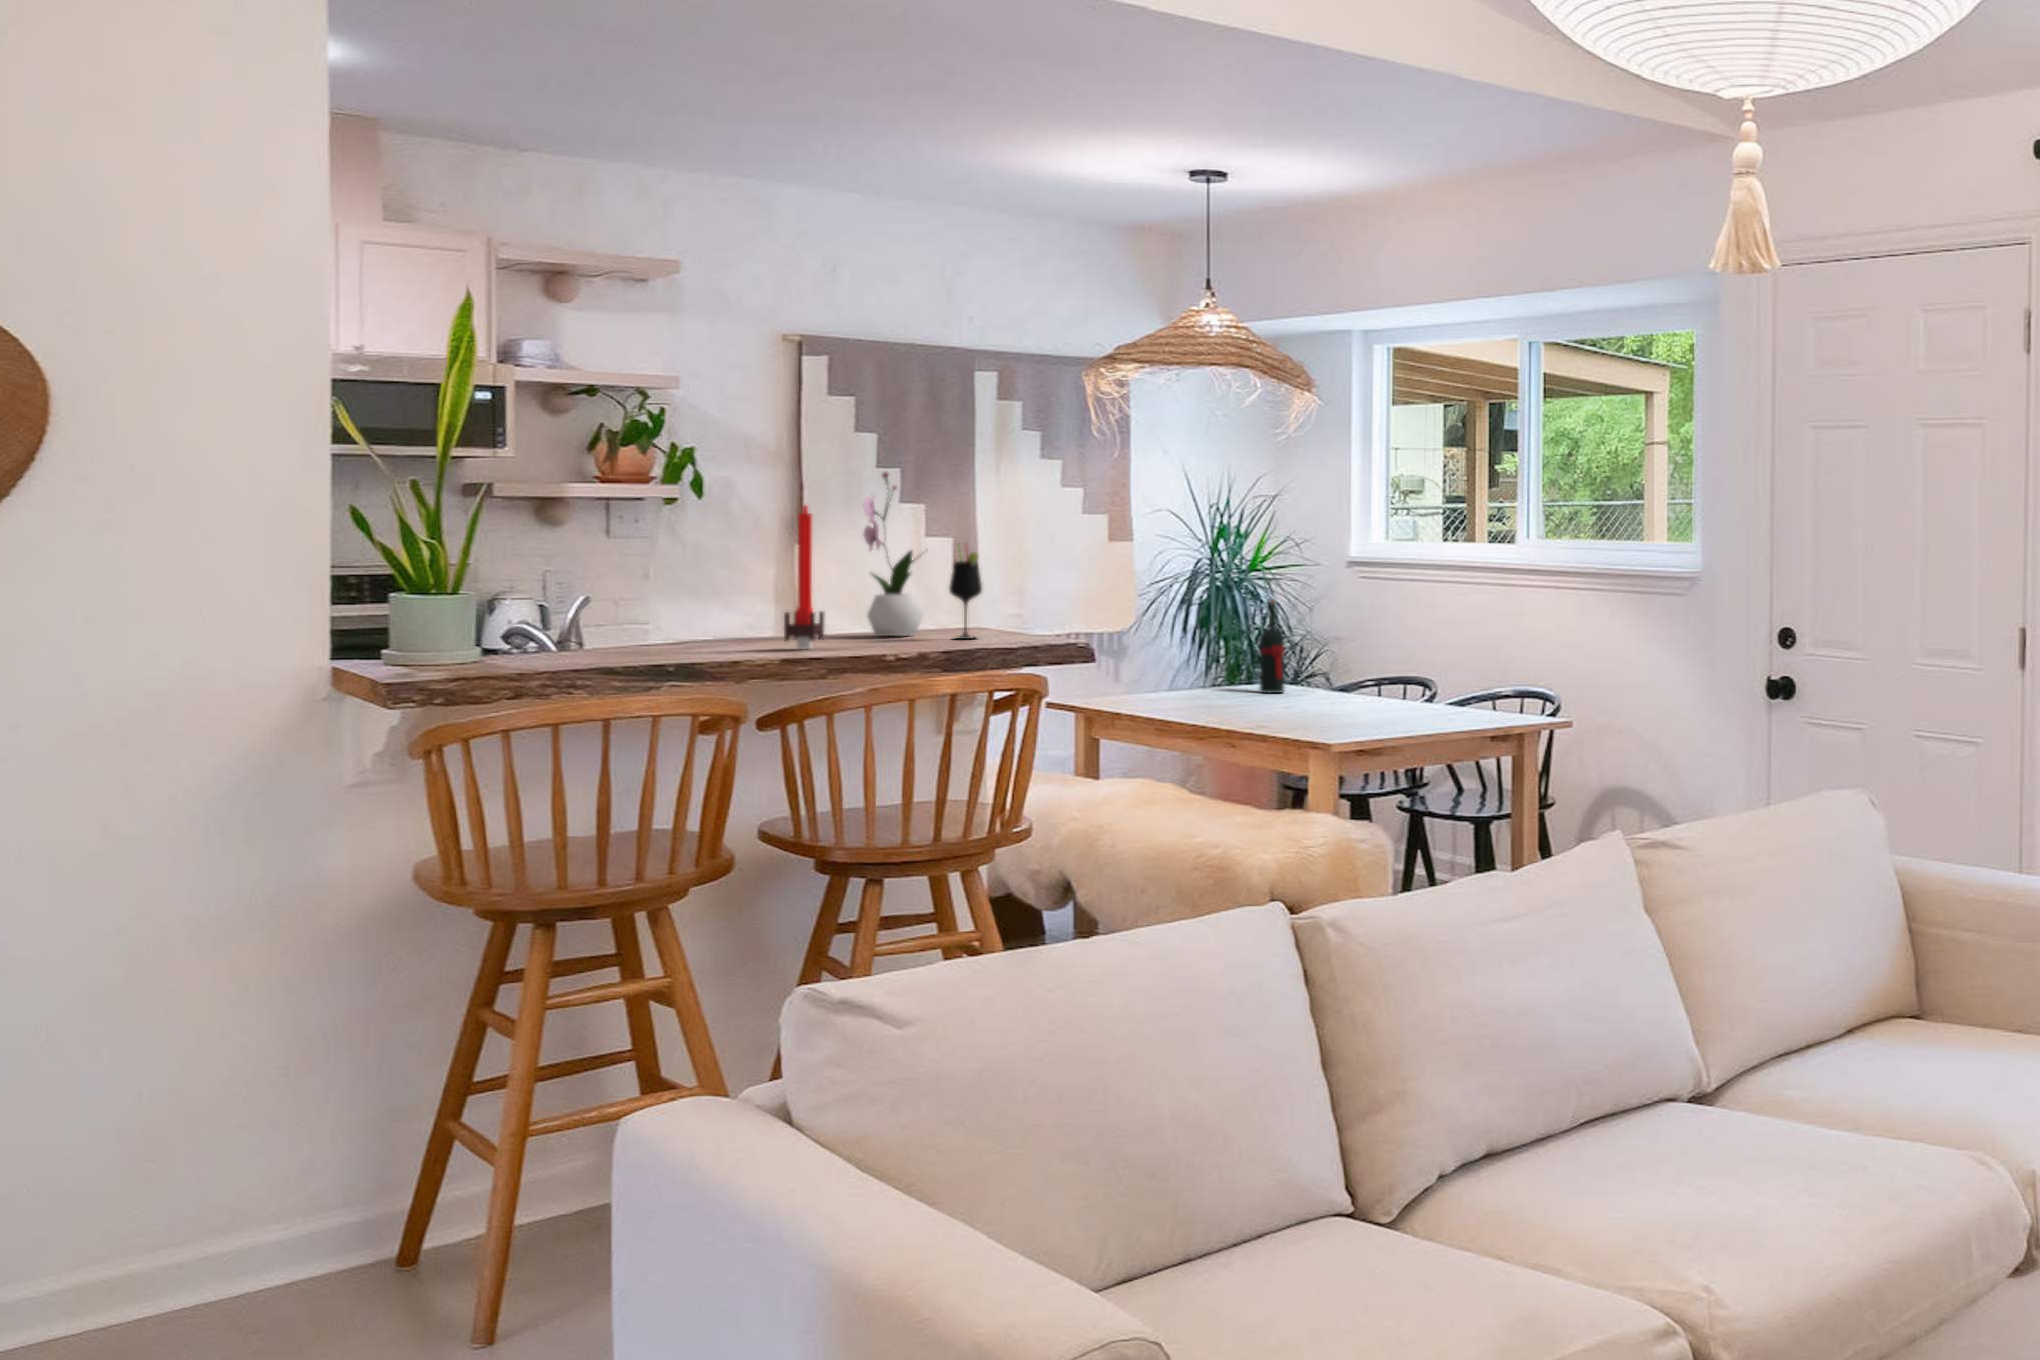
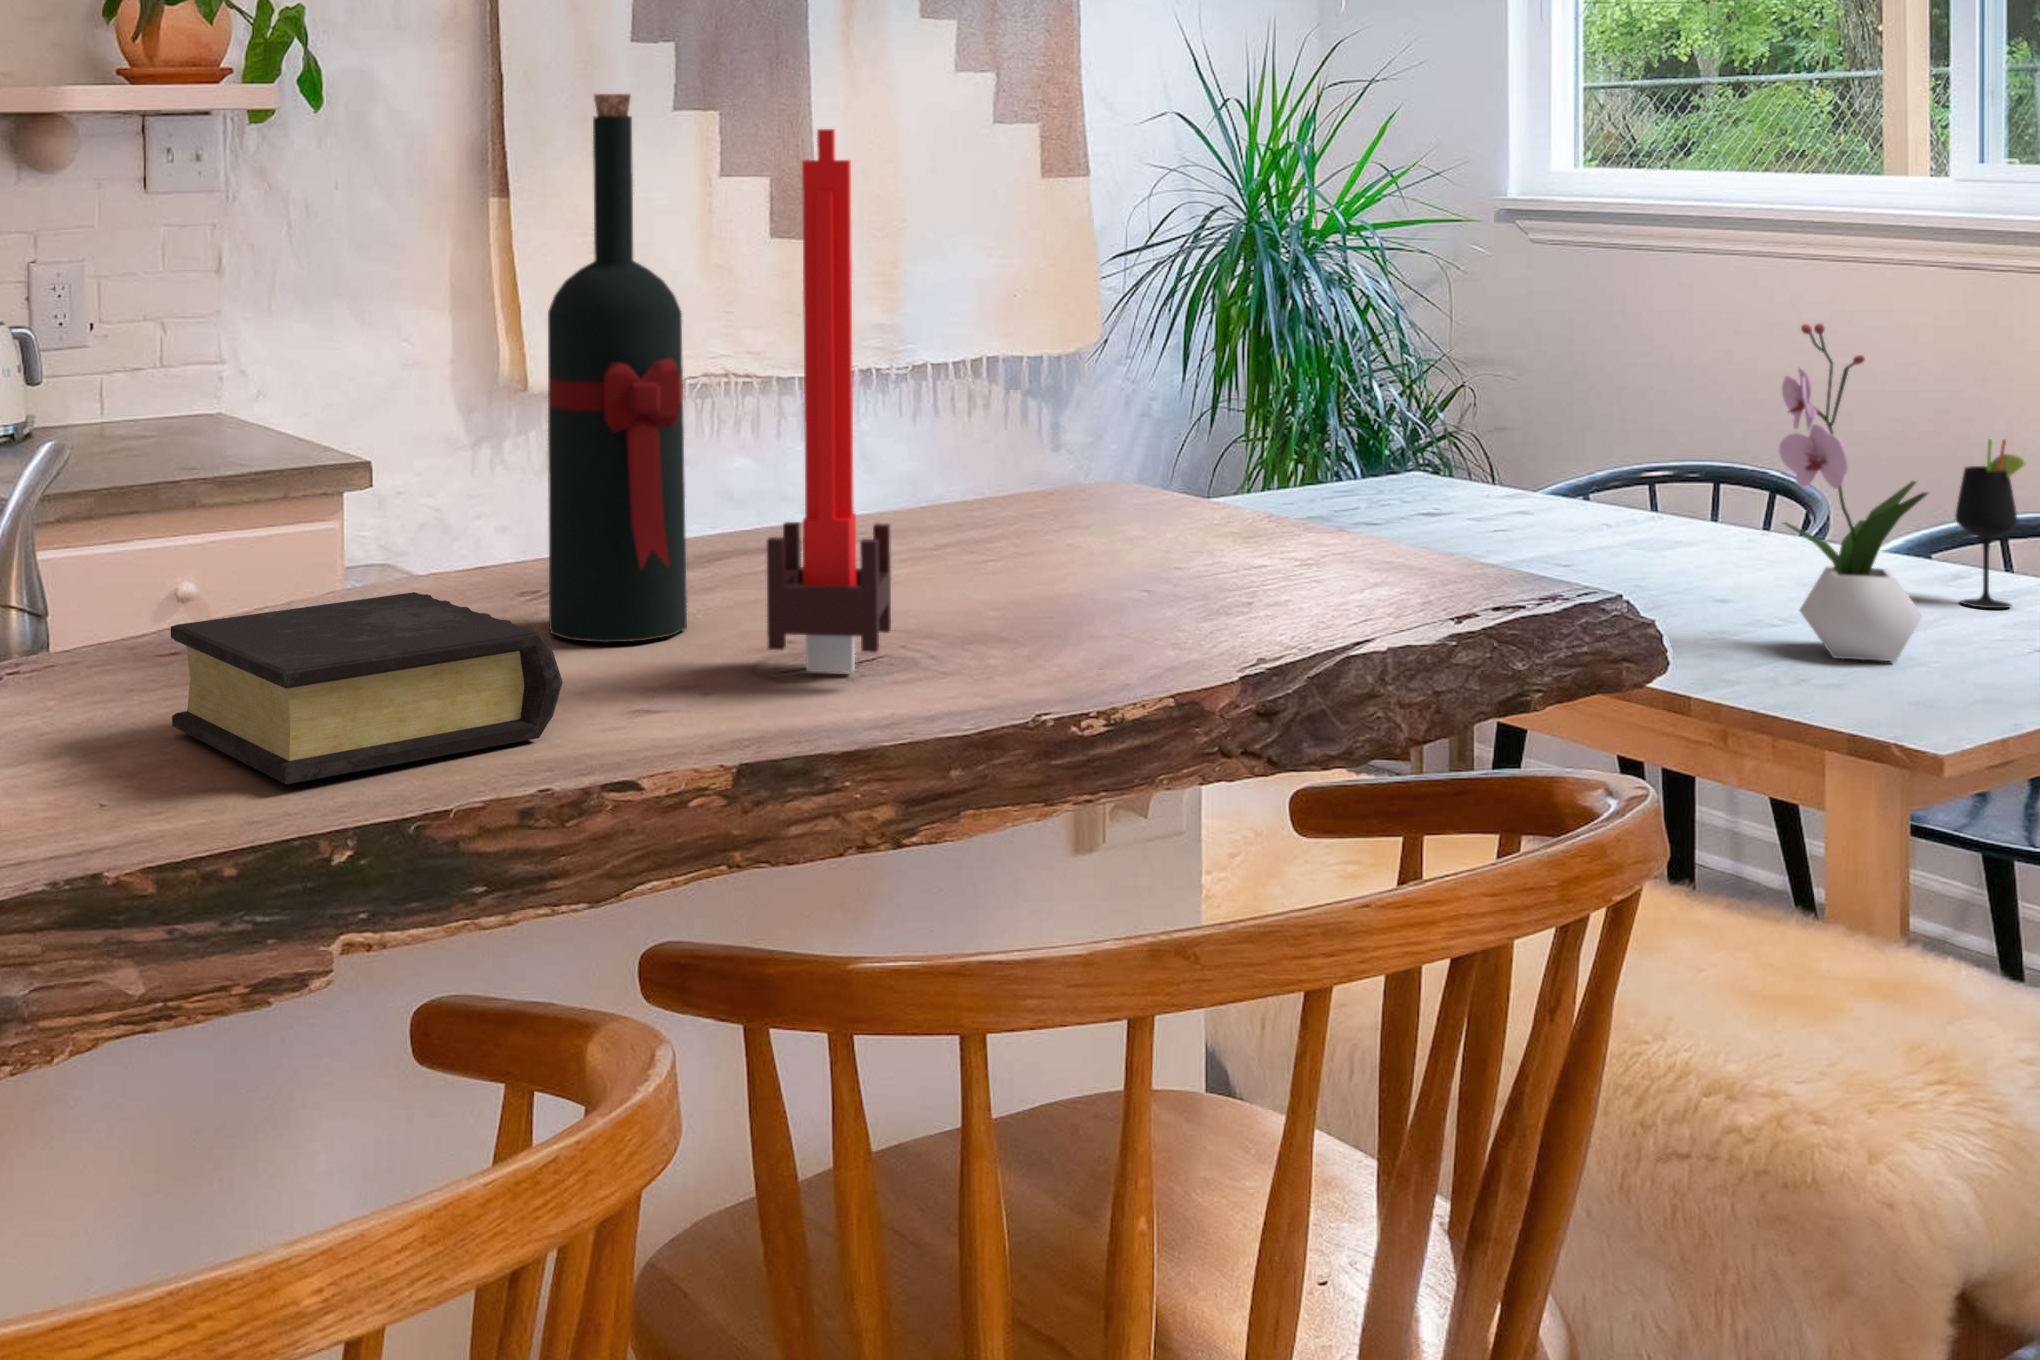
flower arrangement: present [863,472,924,636] -> present [1779,324,1928,661]
wine glass: present [949,552,982,639] -> present [1955,440,2026,608]
wine bottle: present [1260,599,1285,693] -> present [548,94,687,642]
book: none [613,626,720,658] -> present [171,592,563,784]

